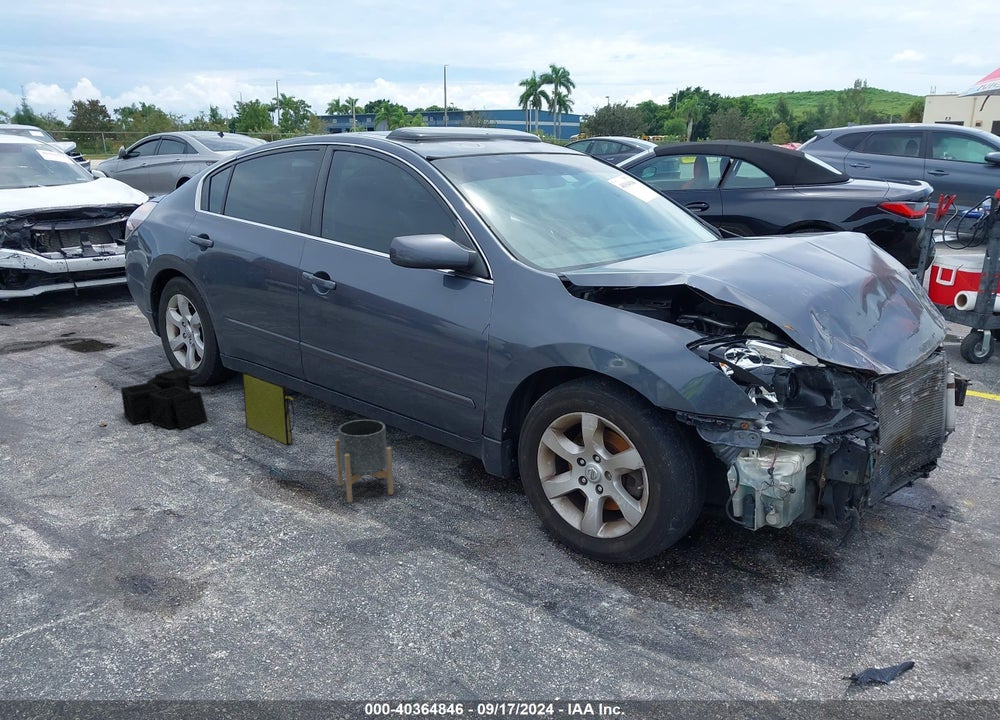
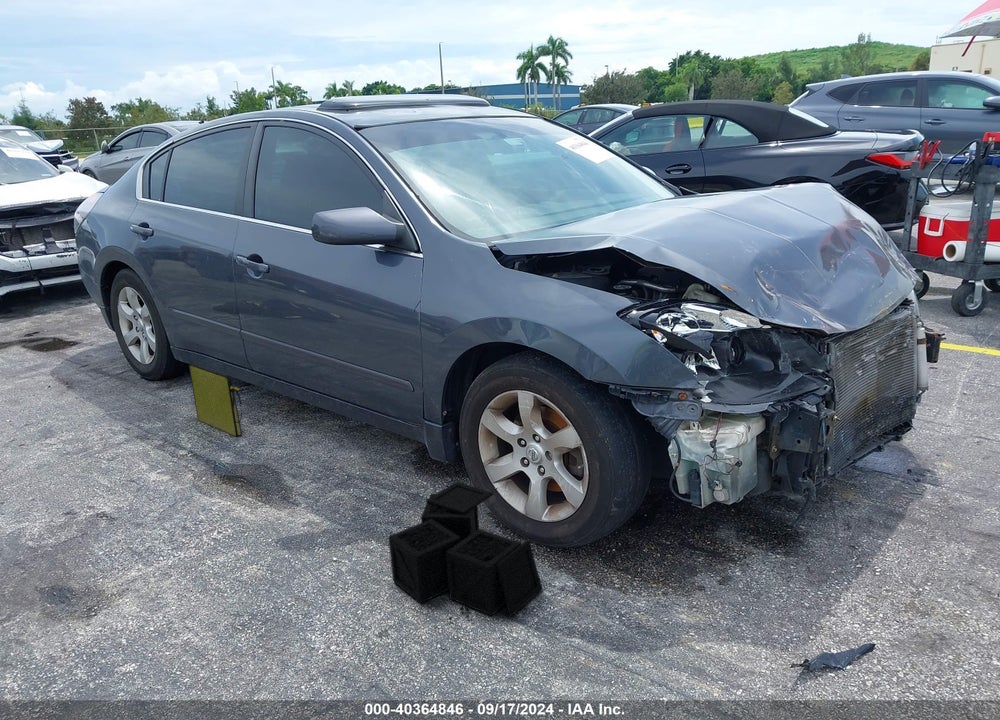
storage bin: present [121,368,208,430] -> present [389,482,542,621]
planter: present [335,420,393,502] -> none [275,407,338,495]

